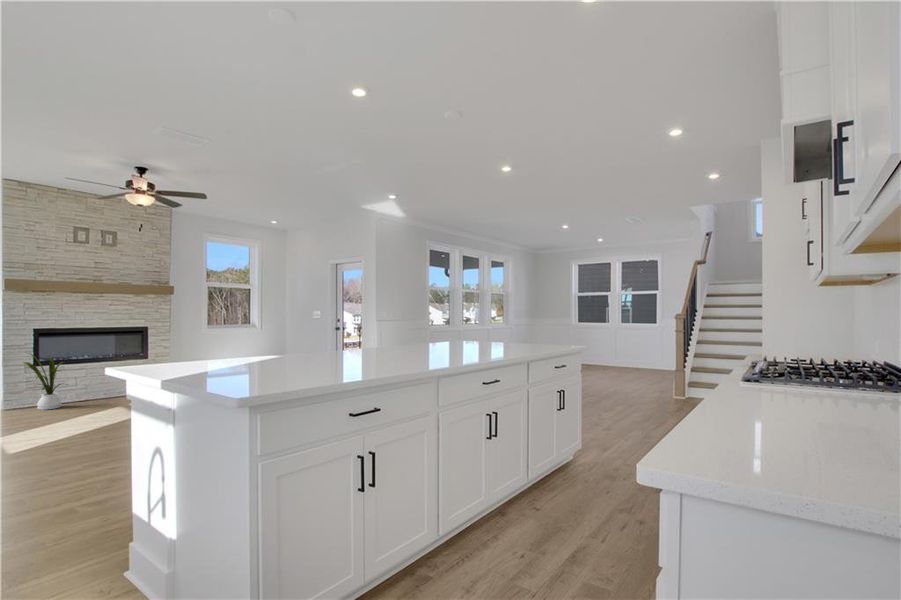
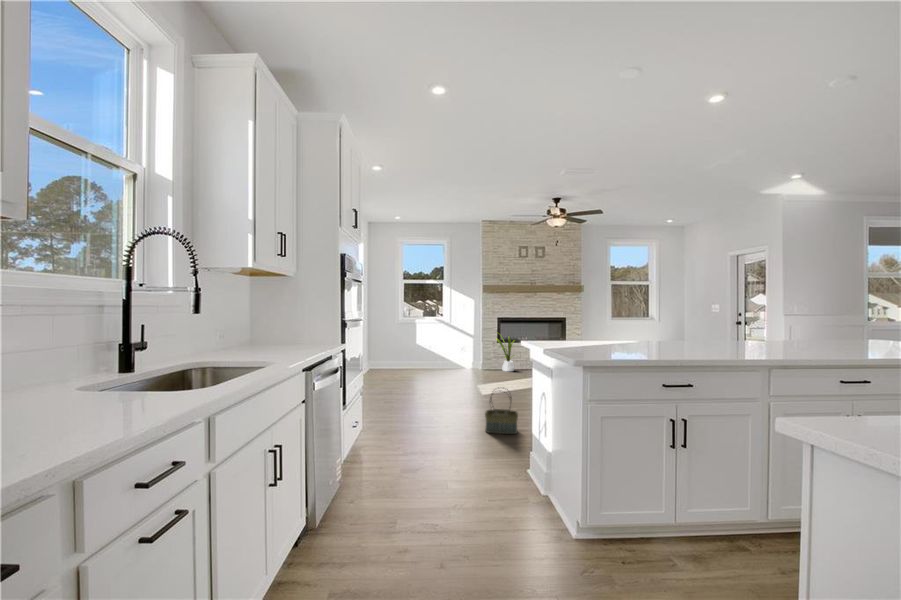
basket: none [18,446,90,529] -> present [485,389,518,434]

